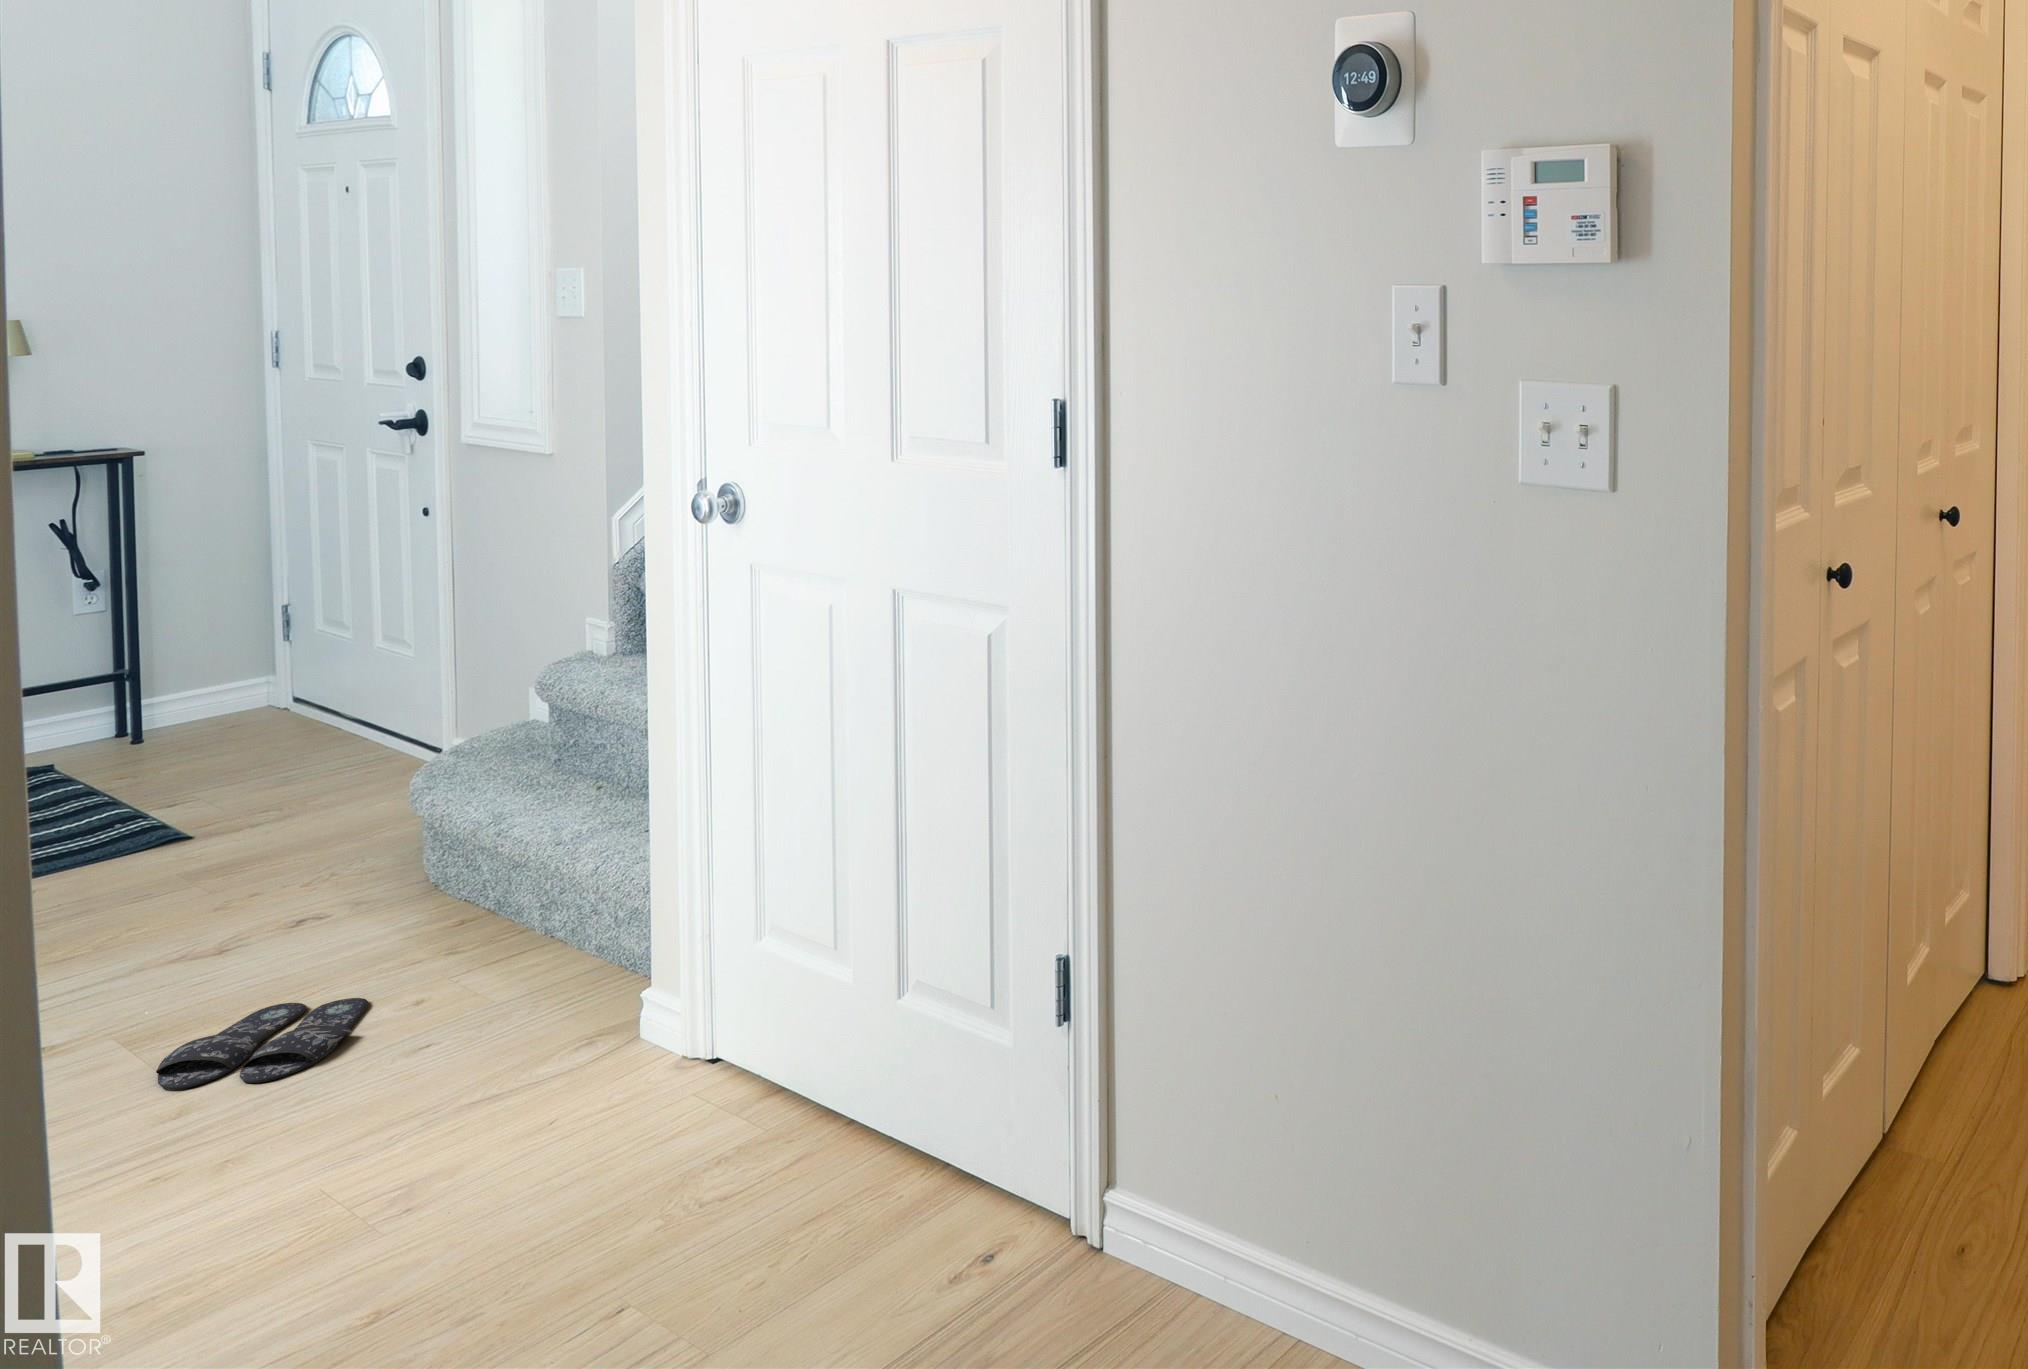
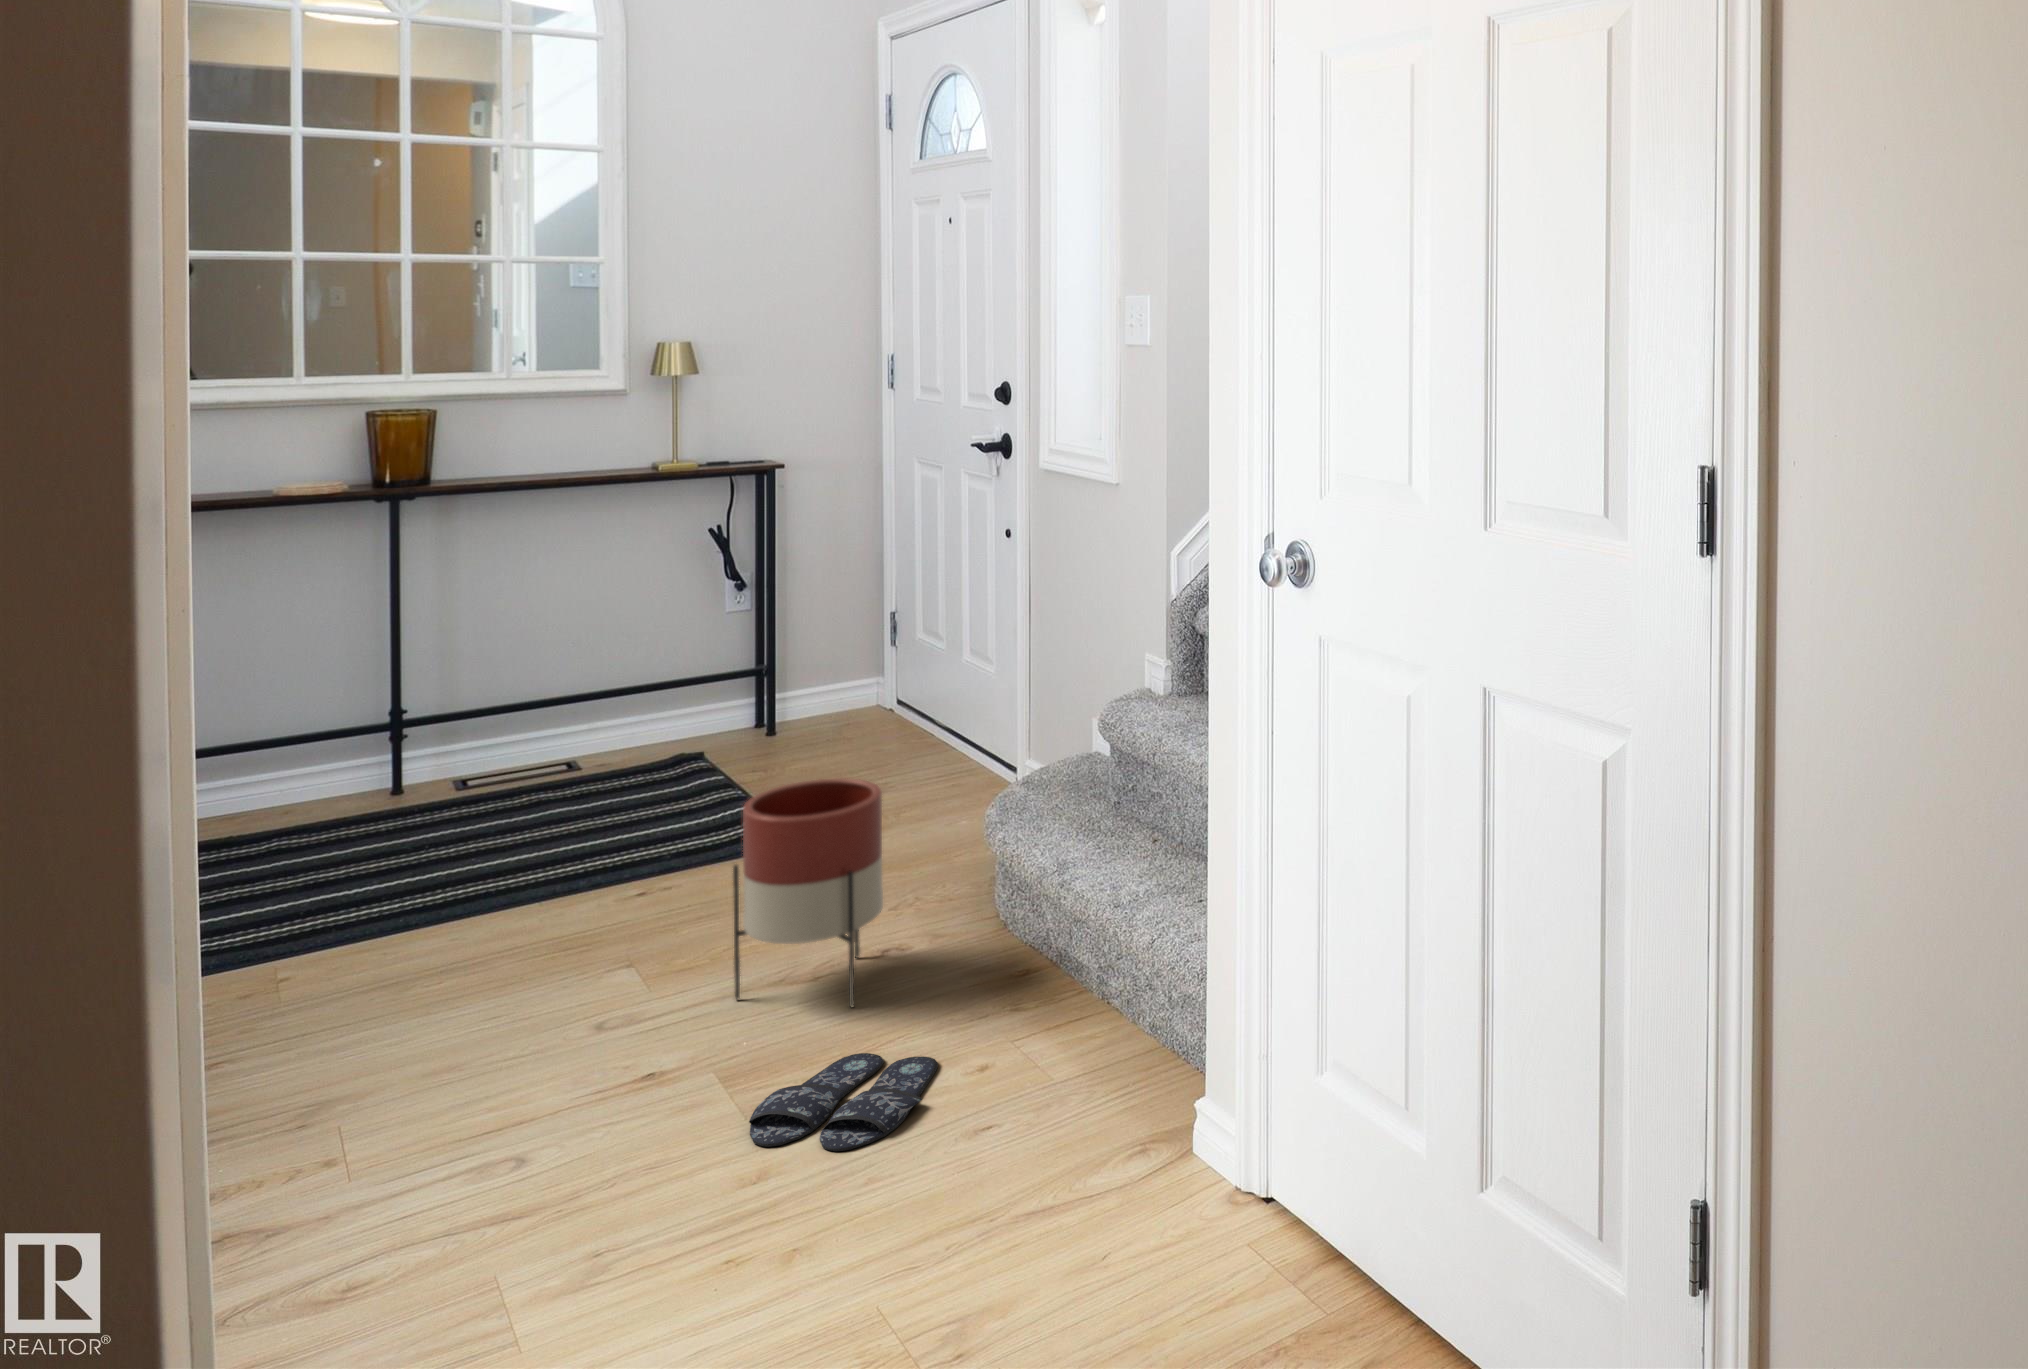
planter: none [119,751,298,979] -> present [733,778,883,1007]

